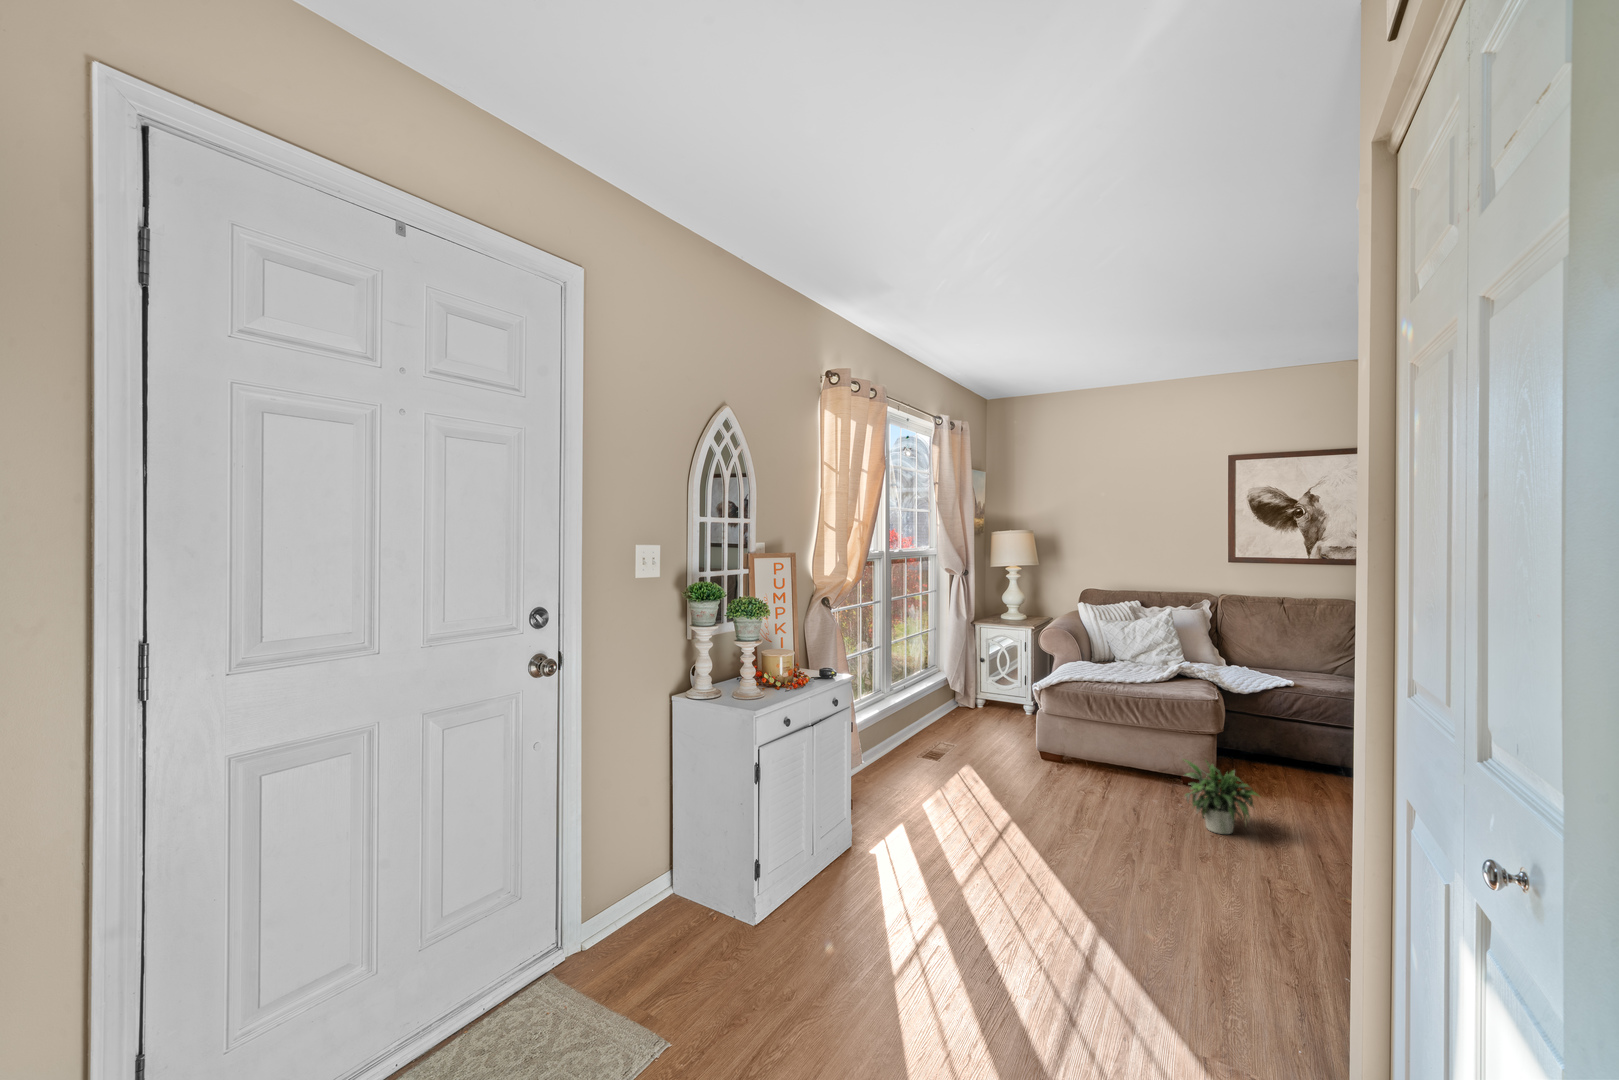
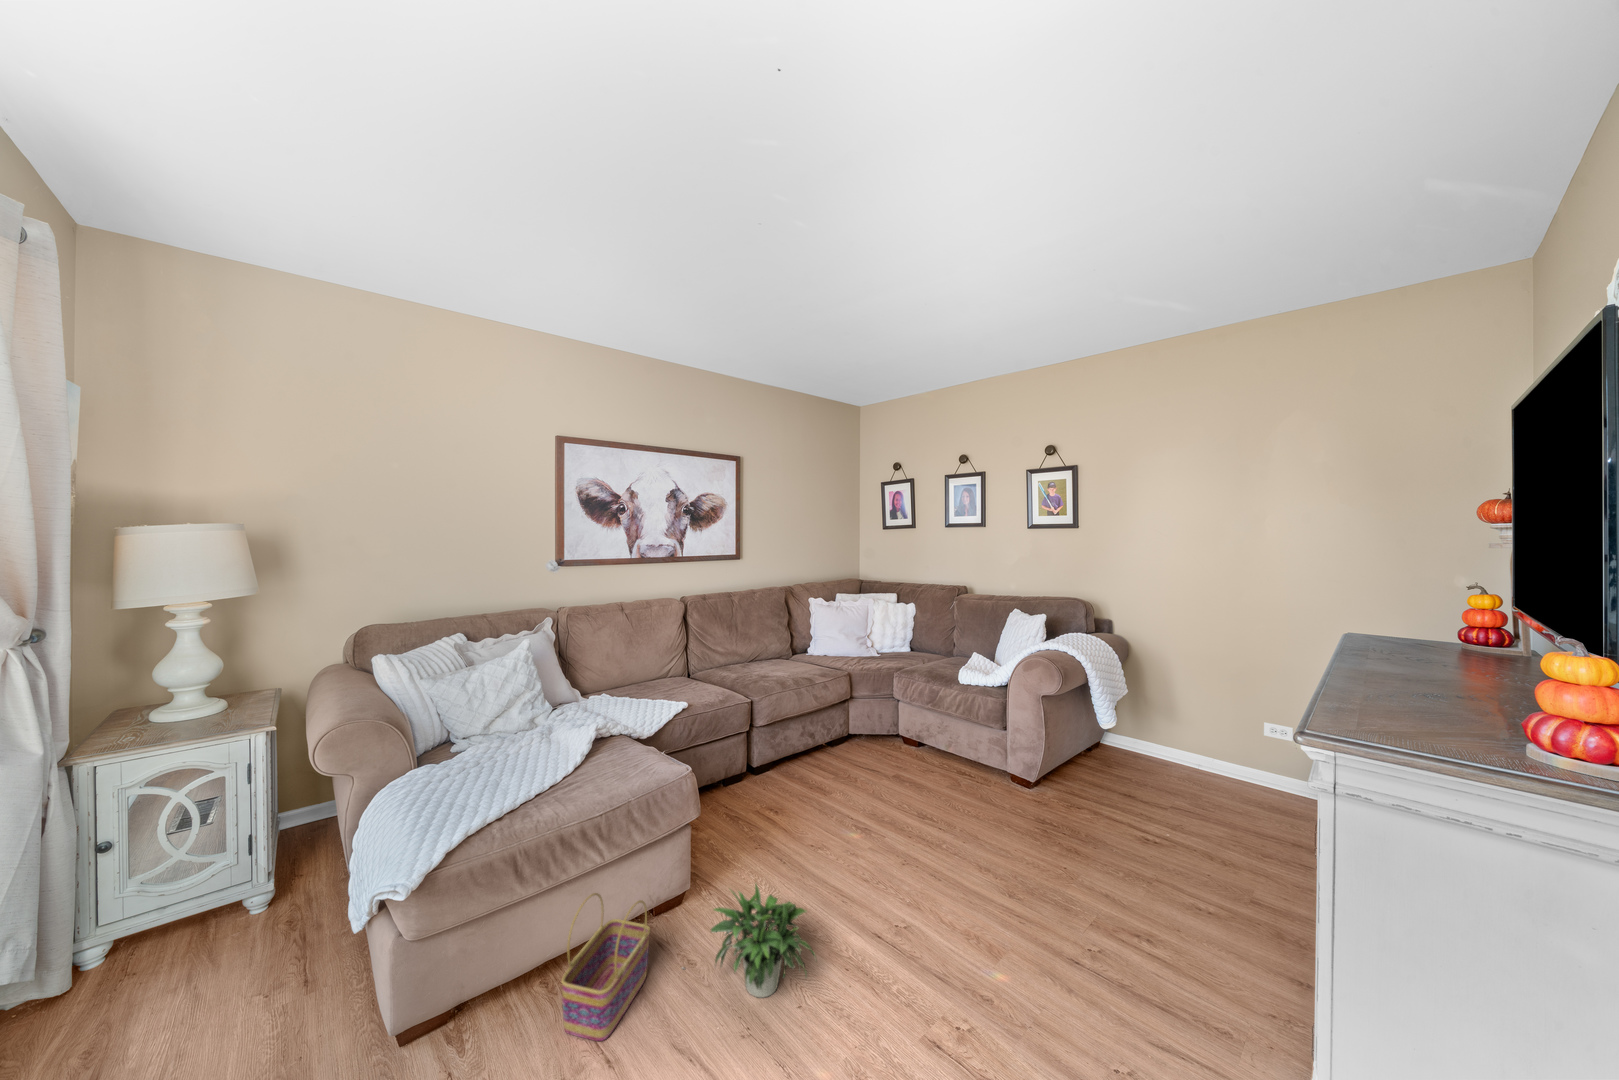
basket: none [1097,730,1160,800] -> present [561,893,650,1041]

